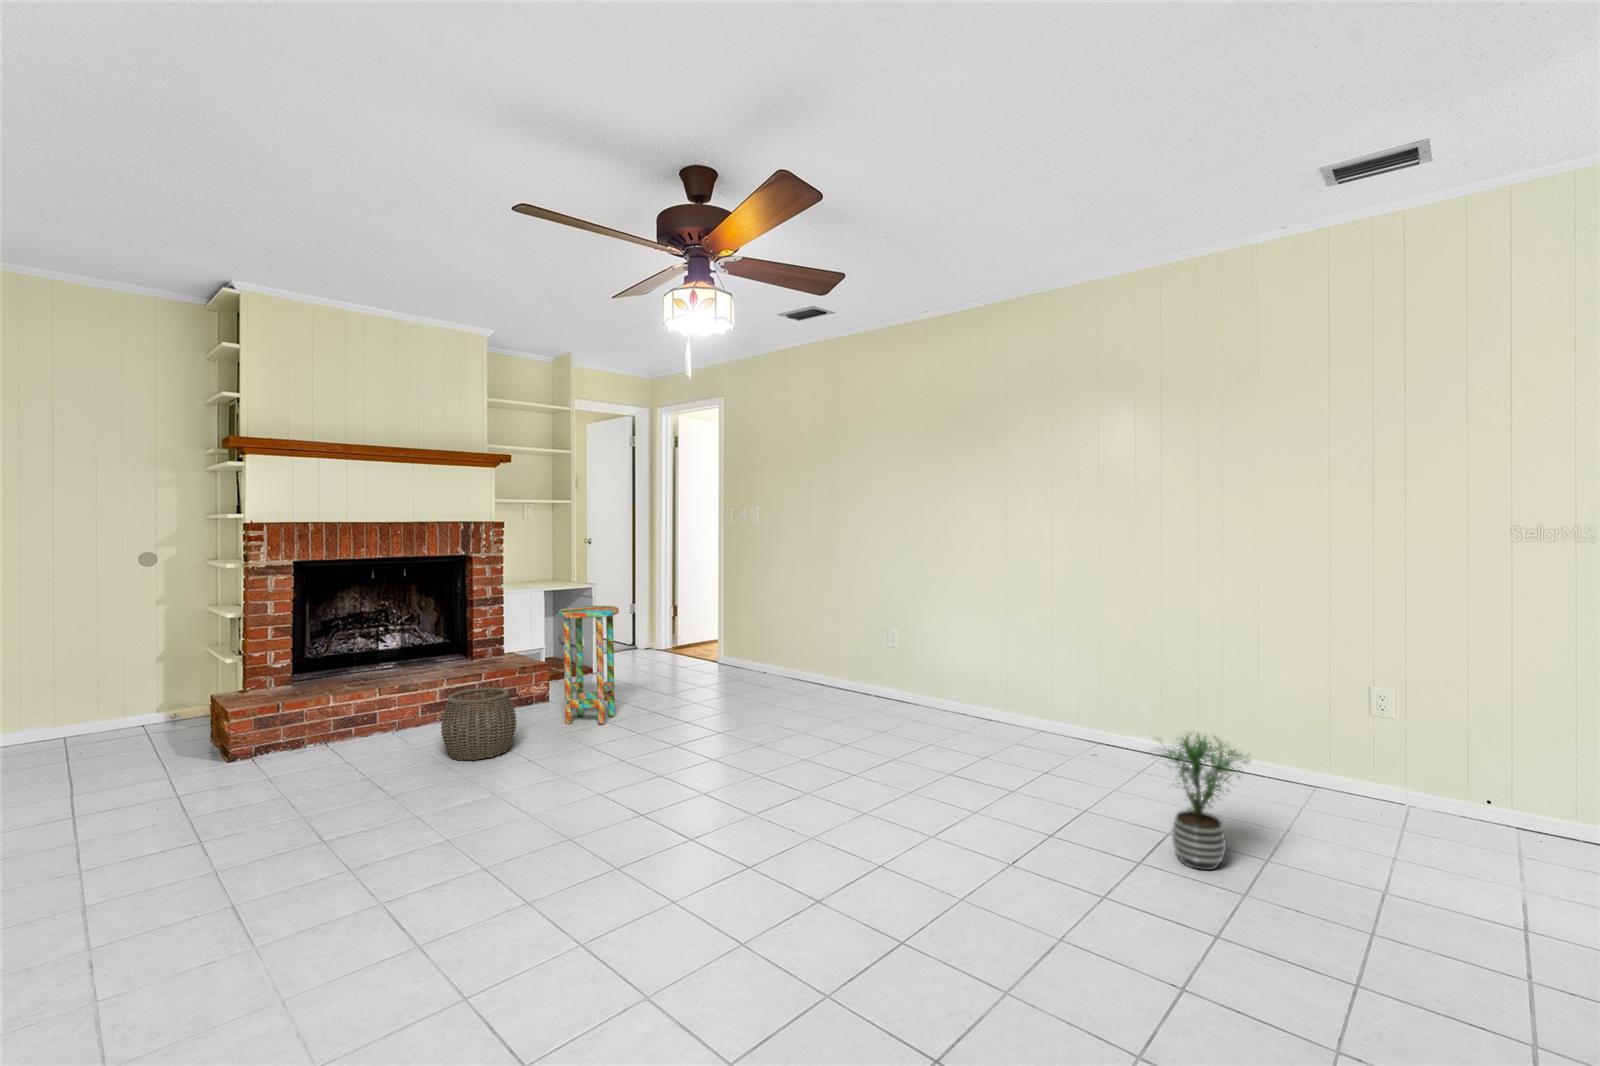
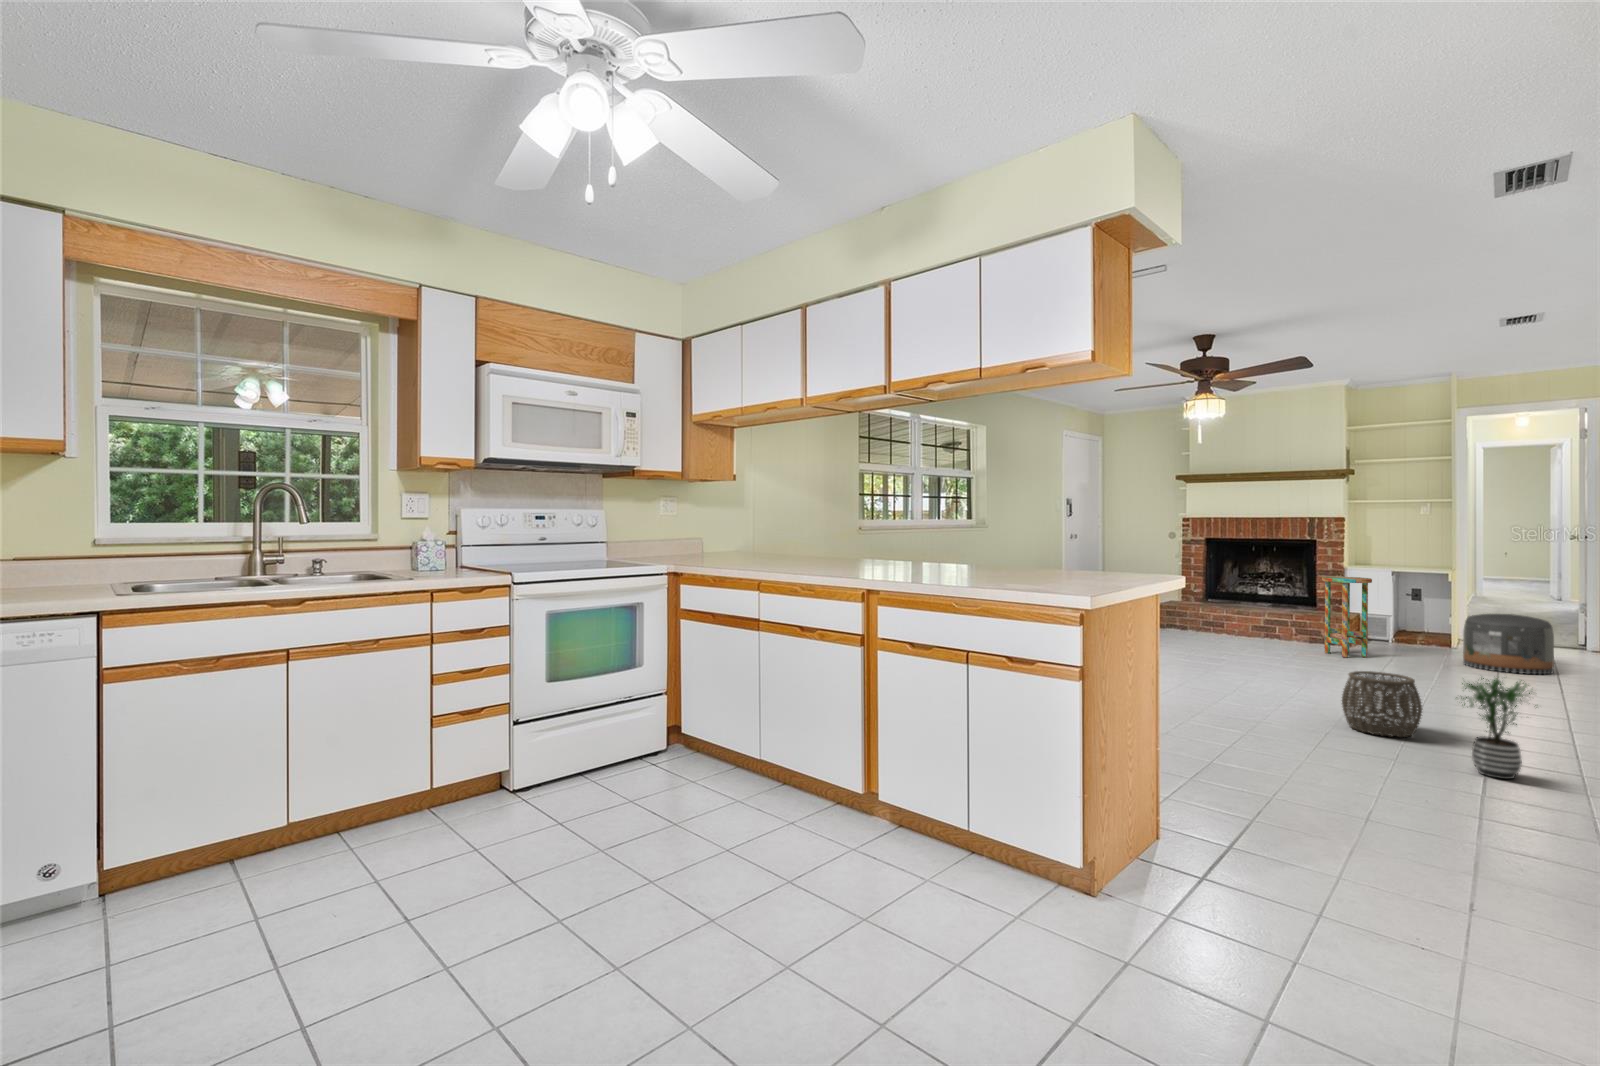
pouf: none [673,628,747,697] -> present [1463,614,1554,674]
woven basket: present [441,687,517,761] -> present [1342,671,1422,737]

